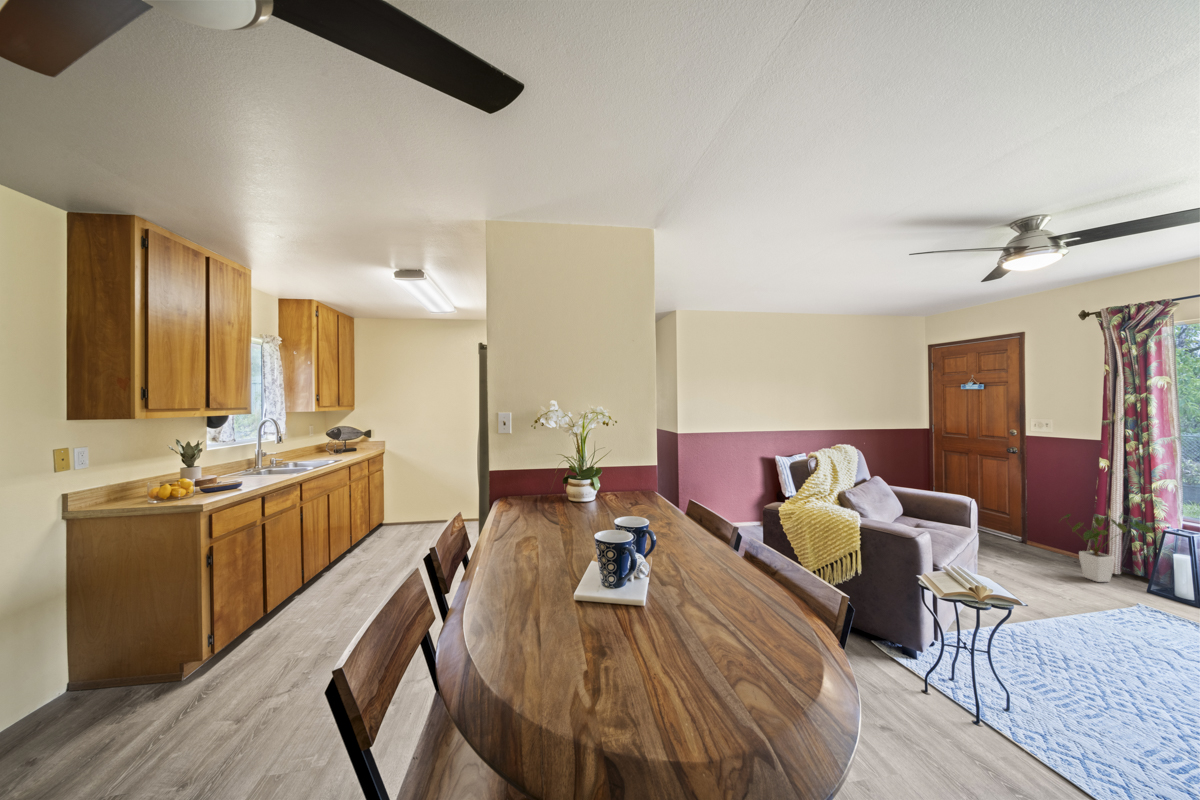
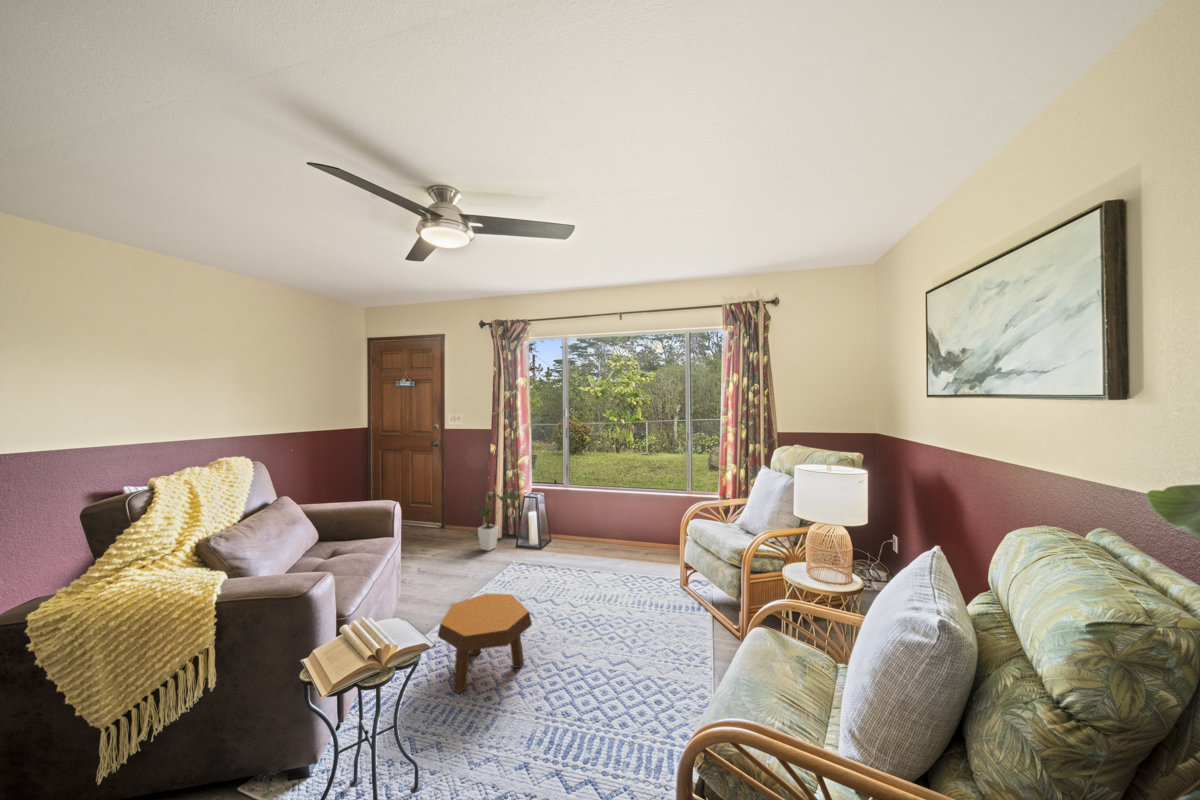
footstool: none [1027,600,1162,694] -> present [438,594,532,693]

